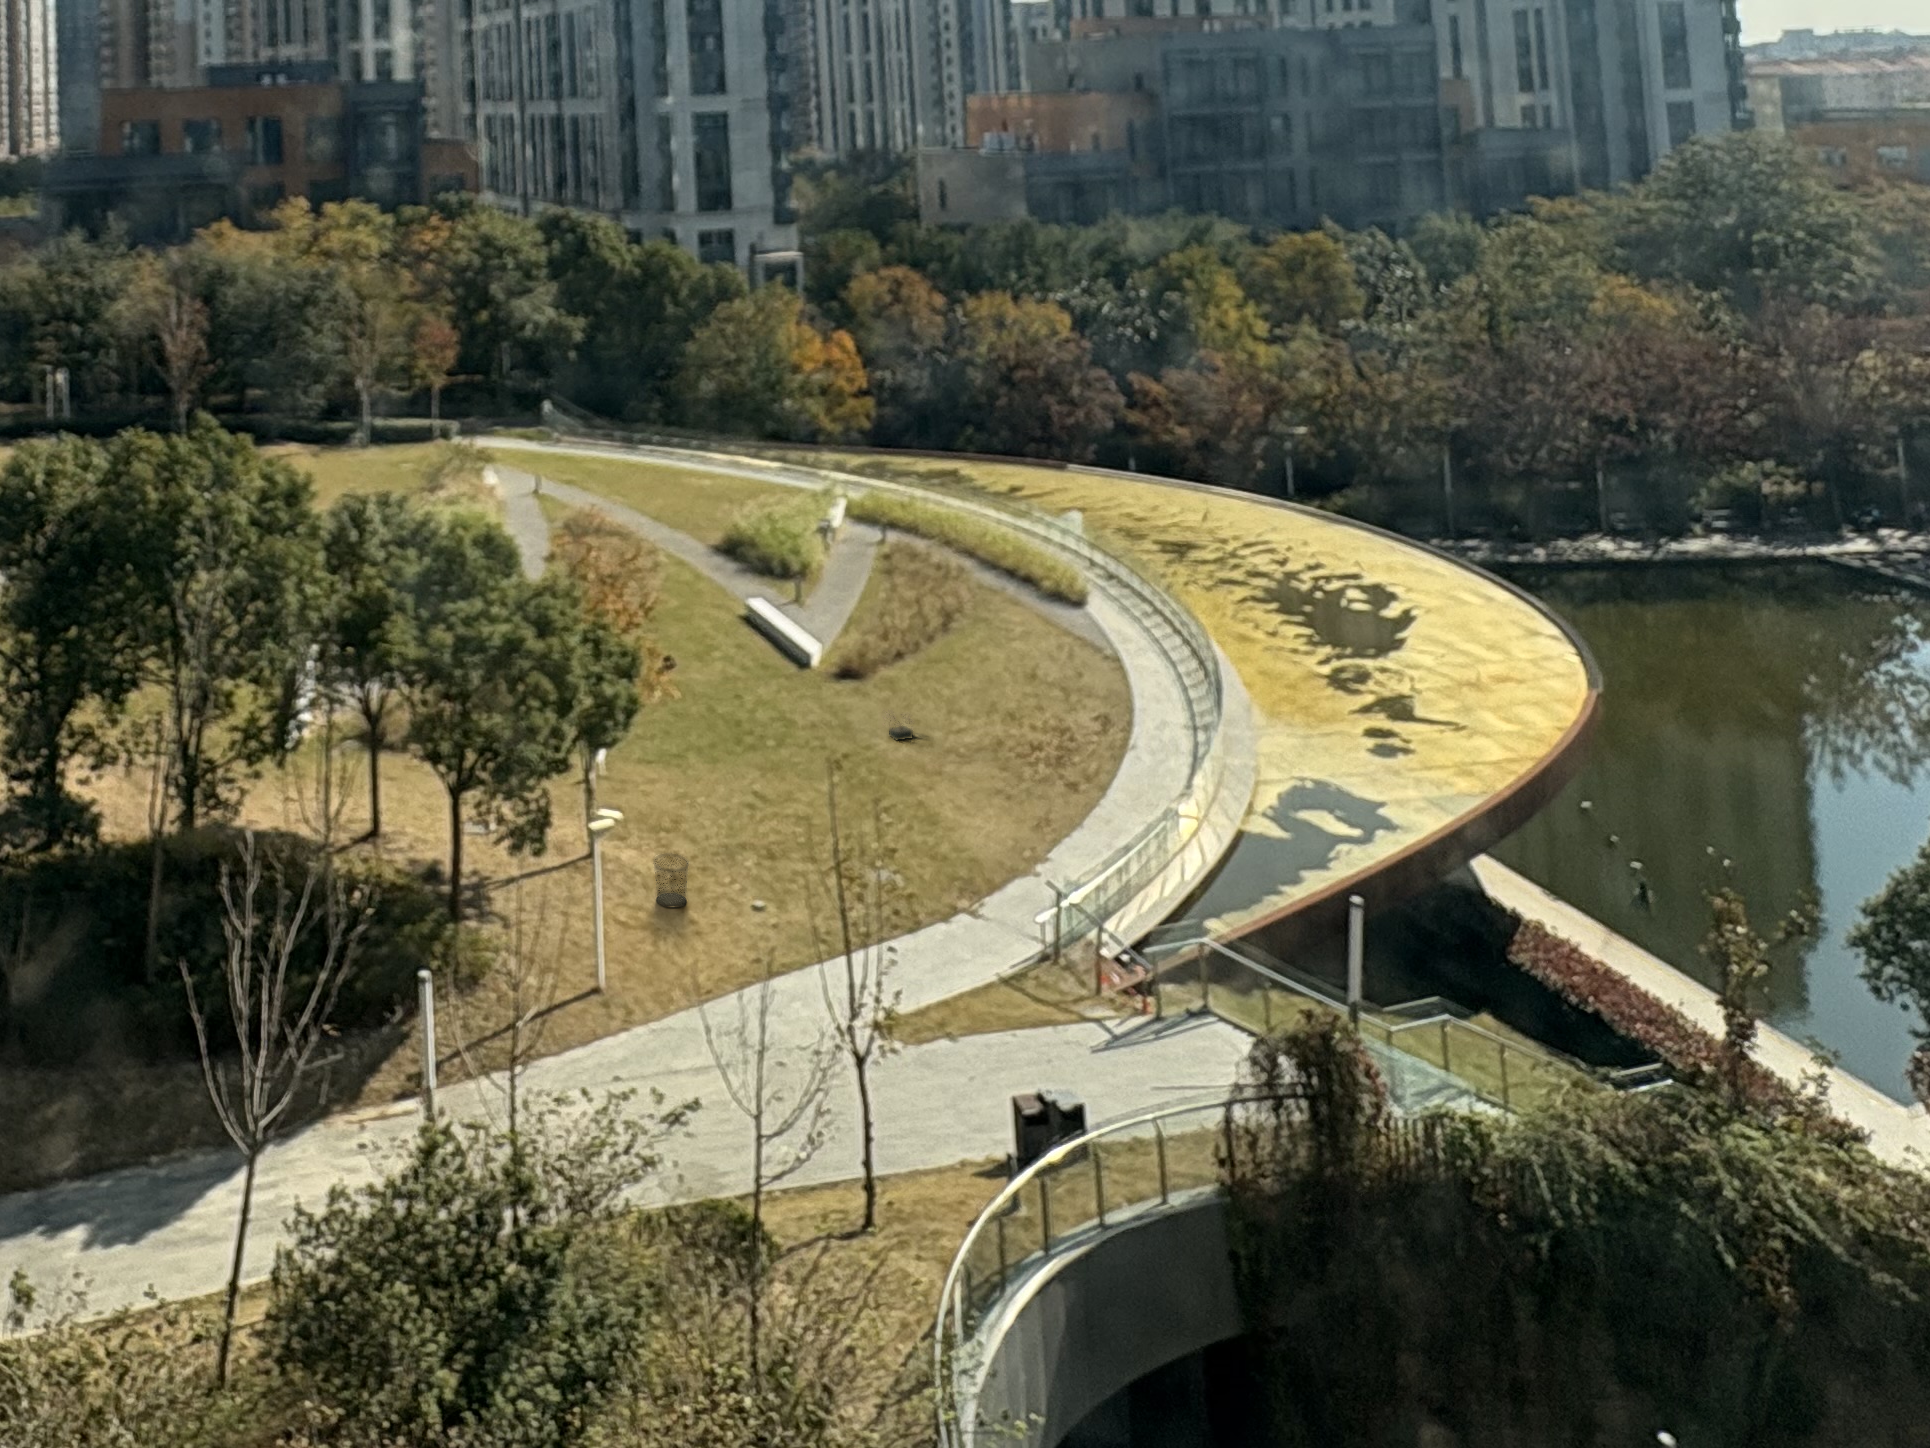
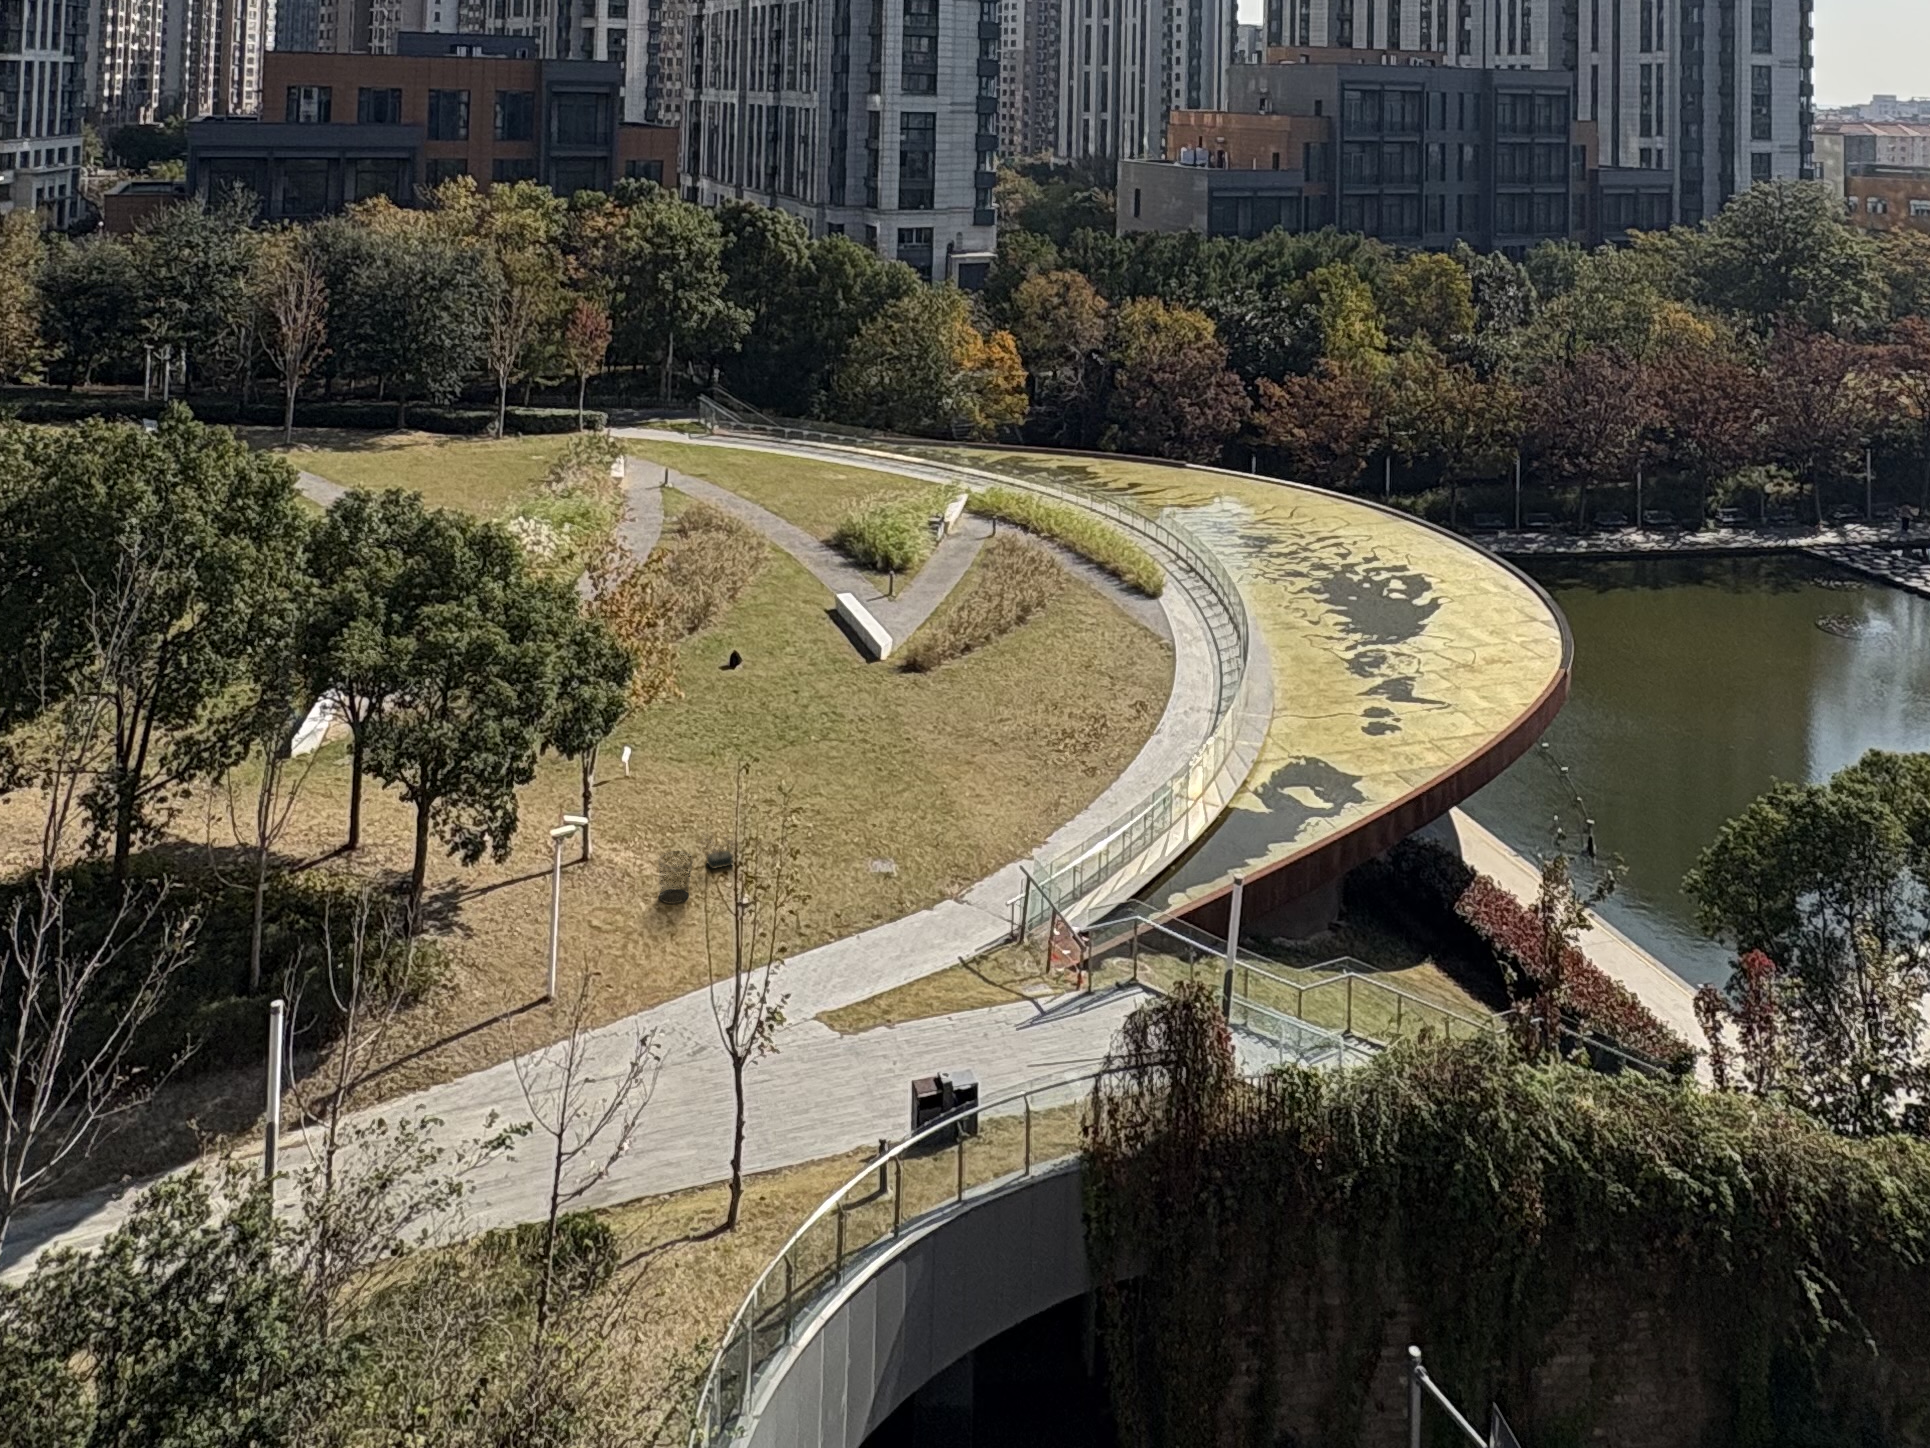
decorative plant: present [887,711,913,740] -> present [700,838,733,869]

